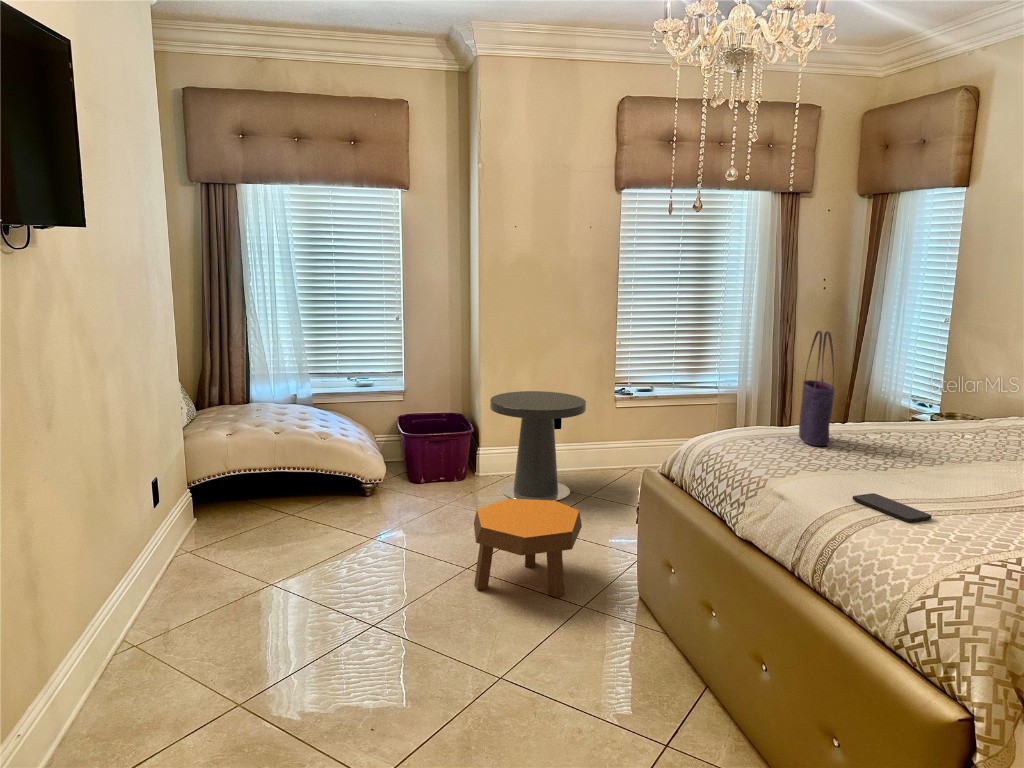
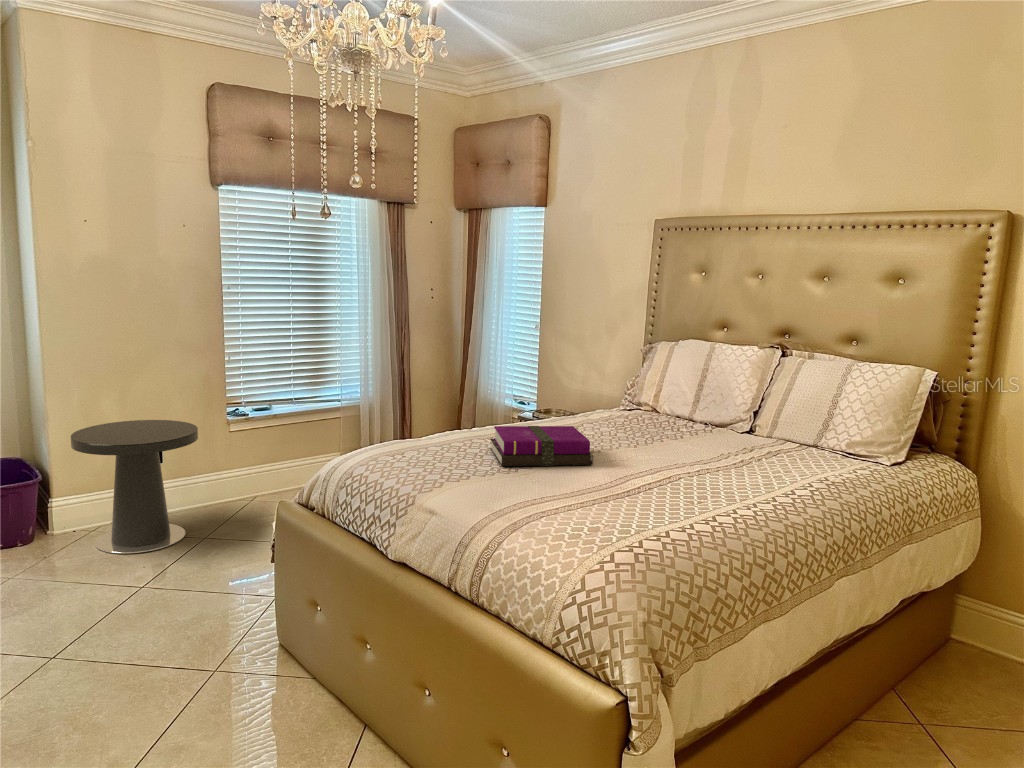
tote bag: present [799,331,835,446] -> none [434,341,465,454]
notebook: none [860,422,985,475] -> present [490,426,593,466]
smartphone: present [853,493,932,522] -> none [498,497,566,521]
footstool: present [474,499,582,597] -> none [60,549,207,681]

